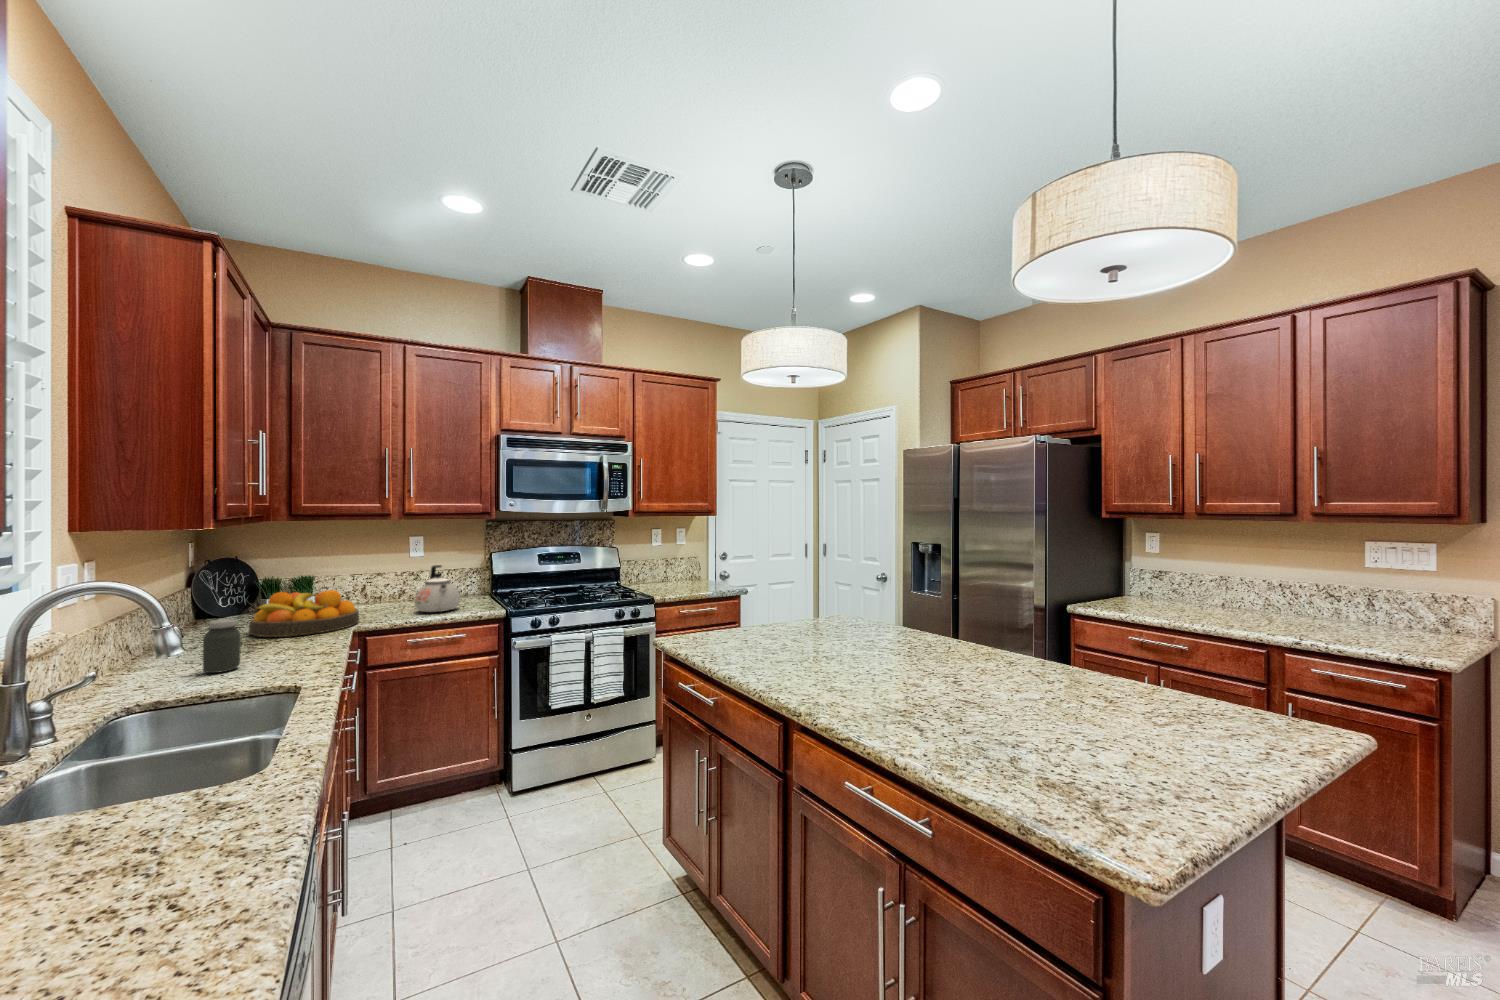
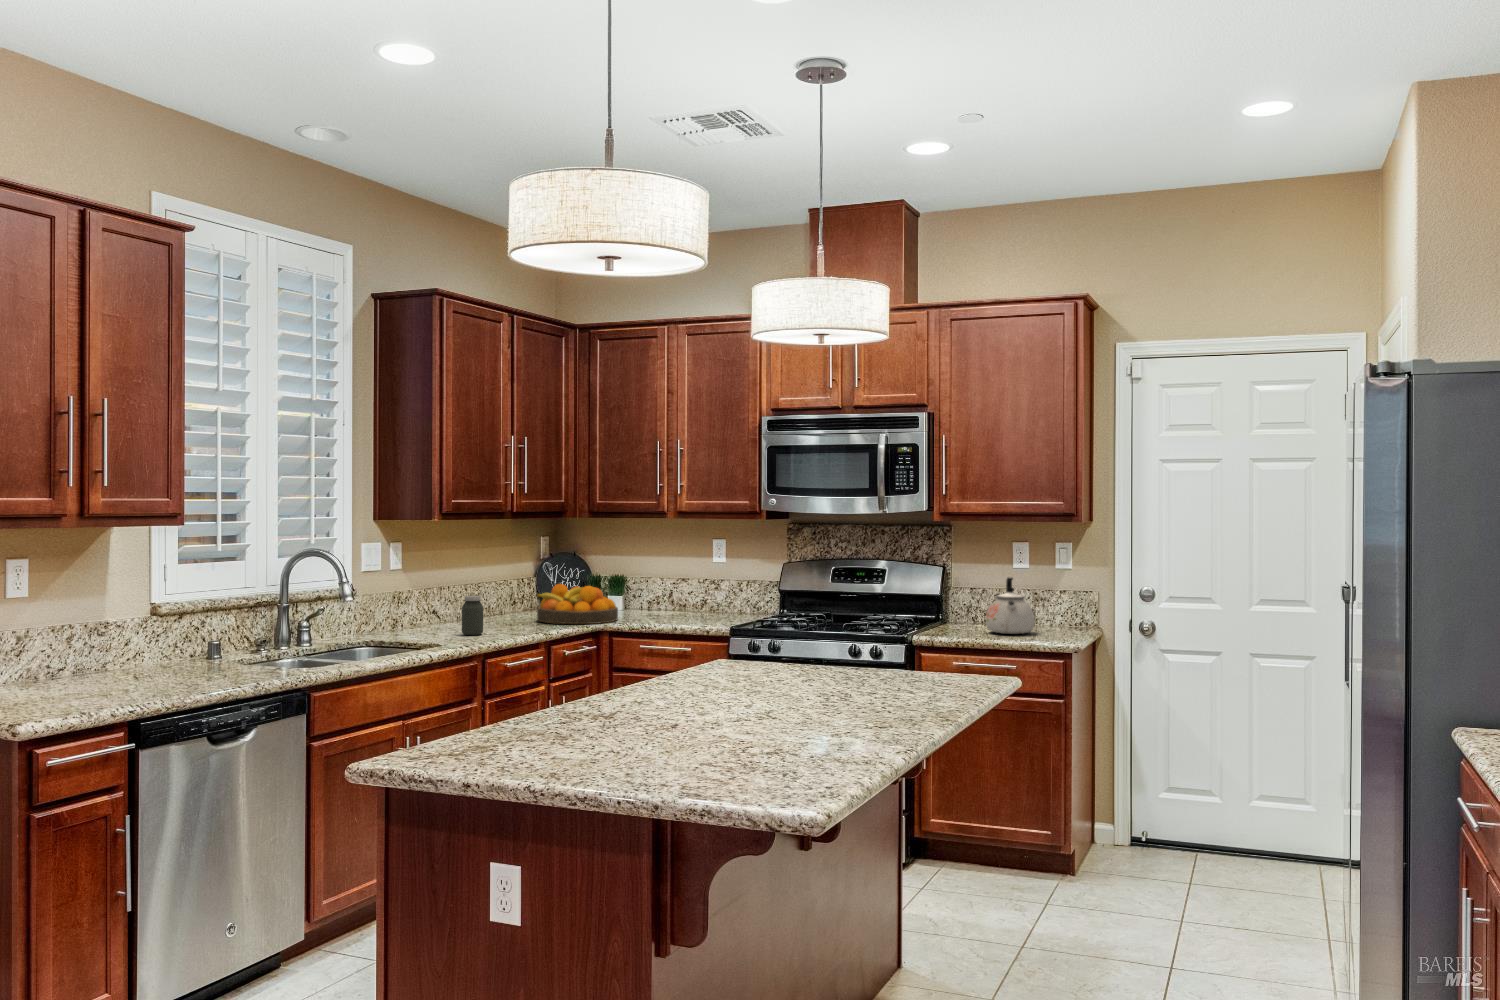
kettle: present [415,565,460,612] -> present [986,578,1035,634]

